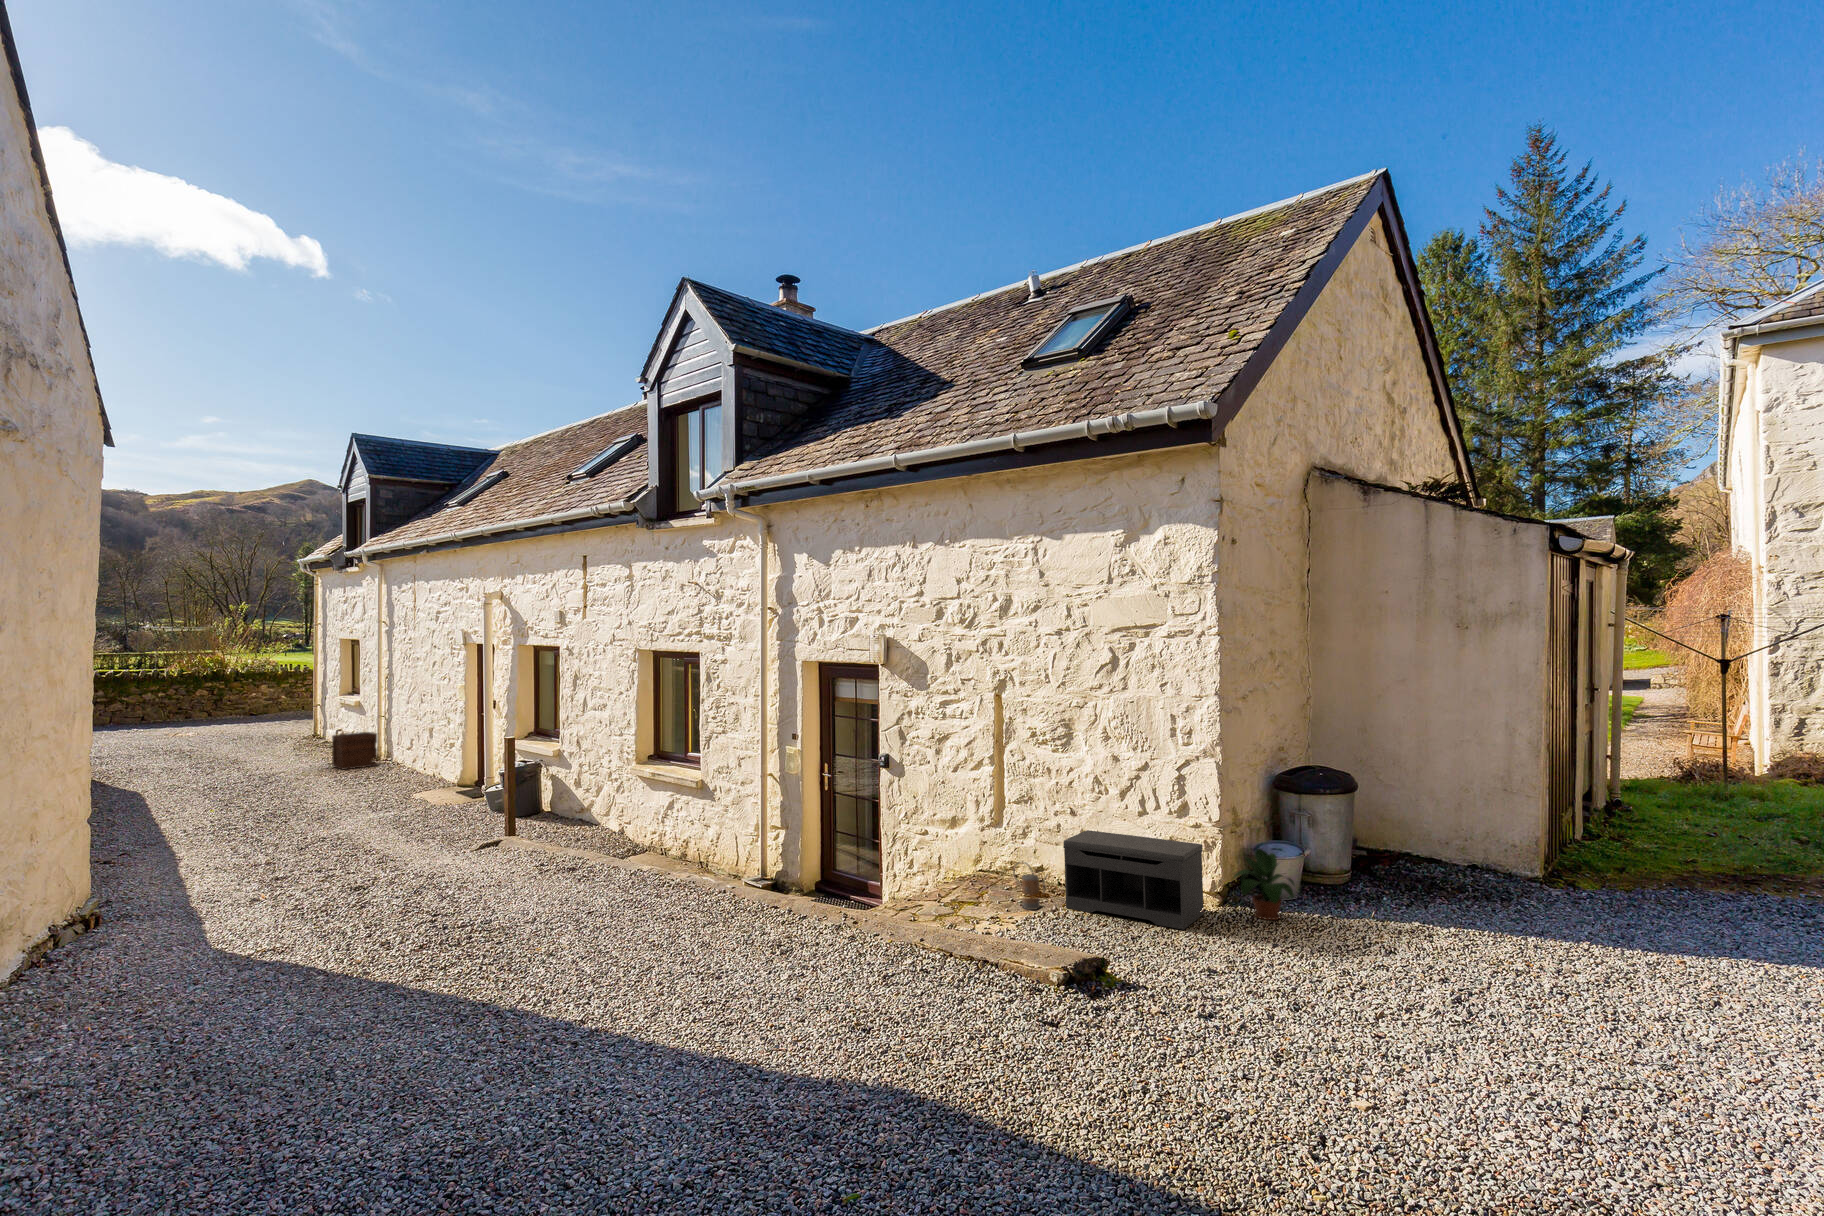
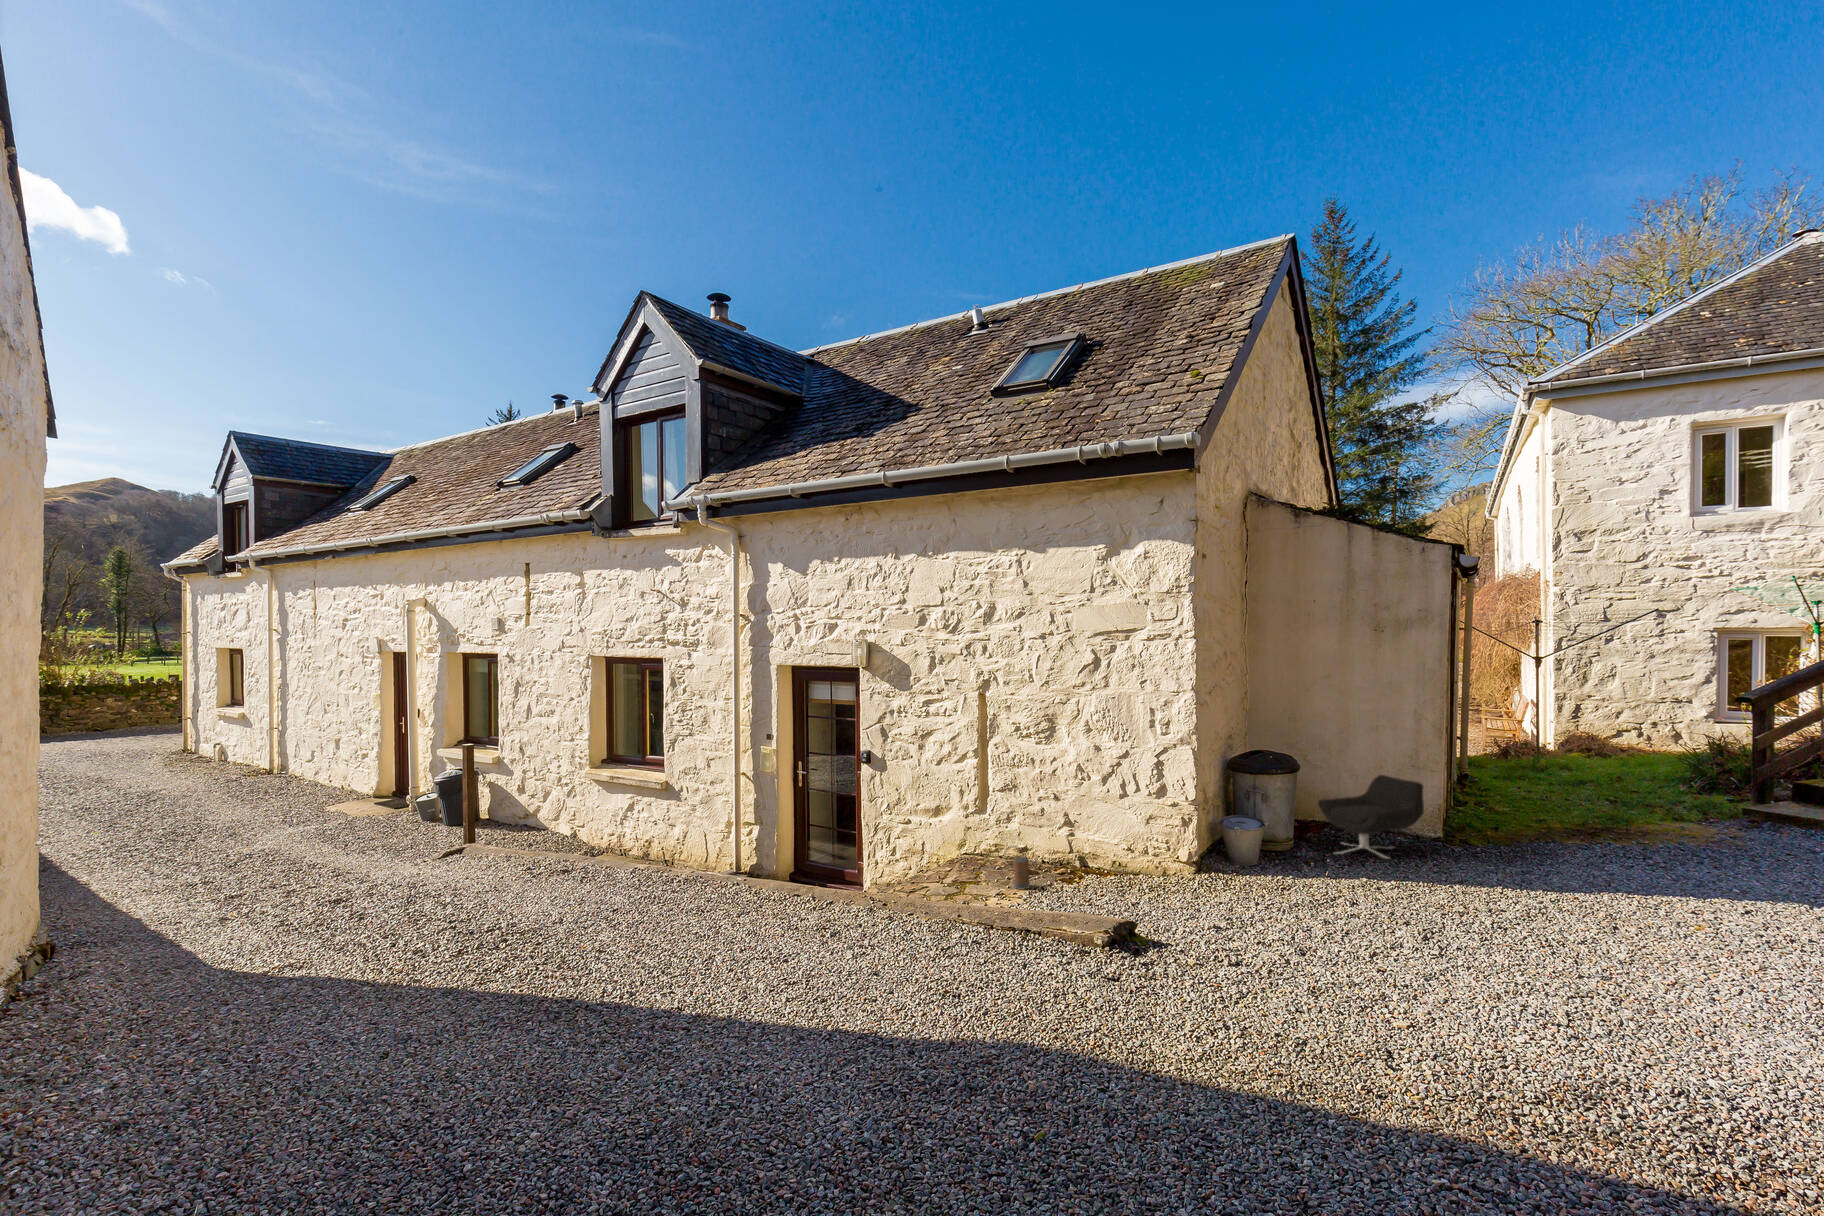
wooden crate: present [332,732,379,770] -> none [216,745,272,785]
lounge chair: none [1395,802,1522,901] -> present [1318,775,1424,859]
bench: present [1063,830,1204,930] -> none [1060,814,1184,899]
potted plant: present [1234,849,1294,920] -> none [1204,823,1261,885]

